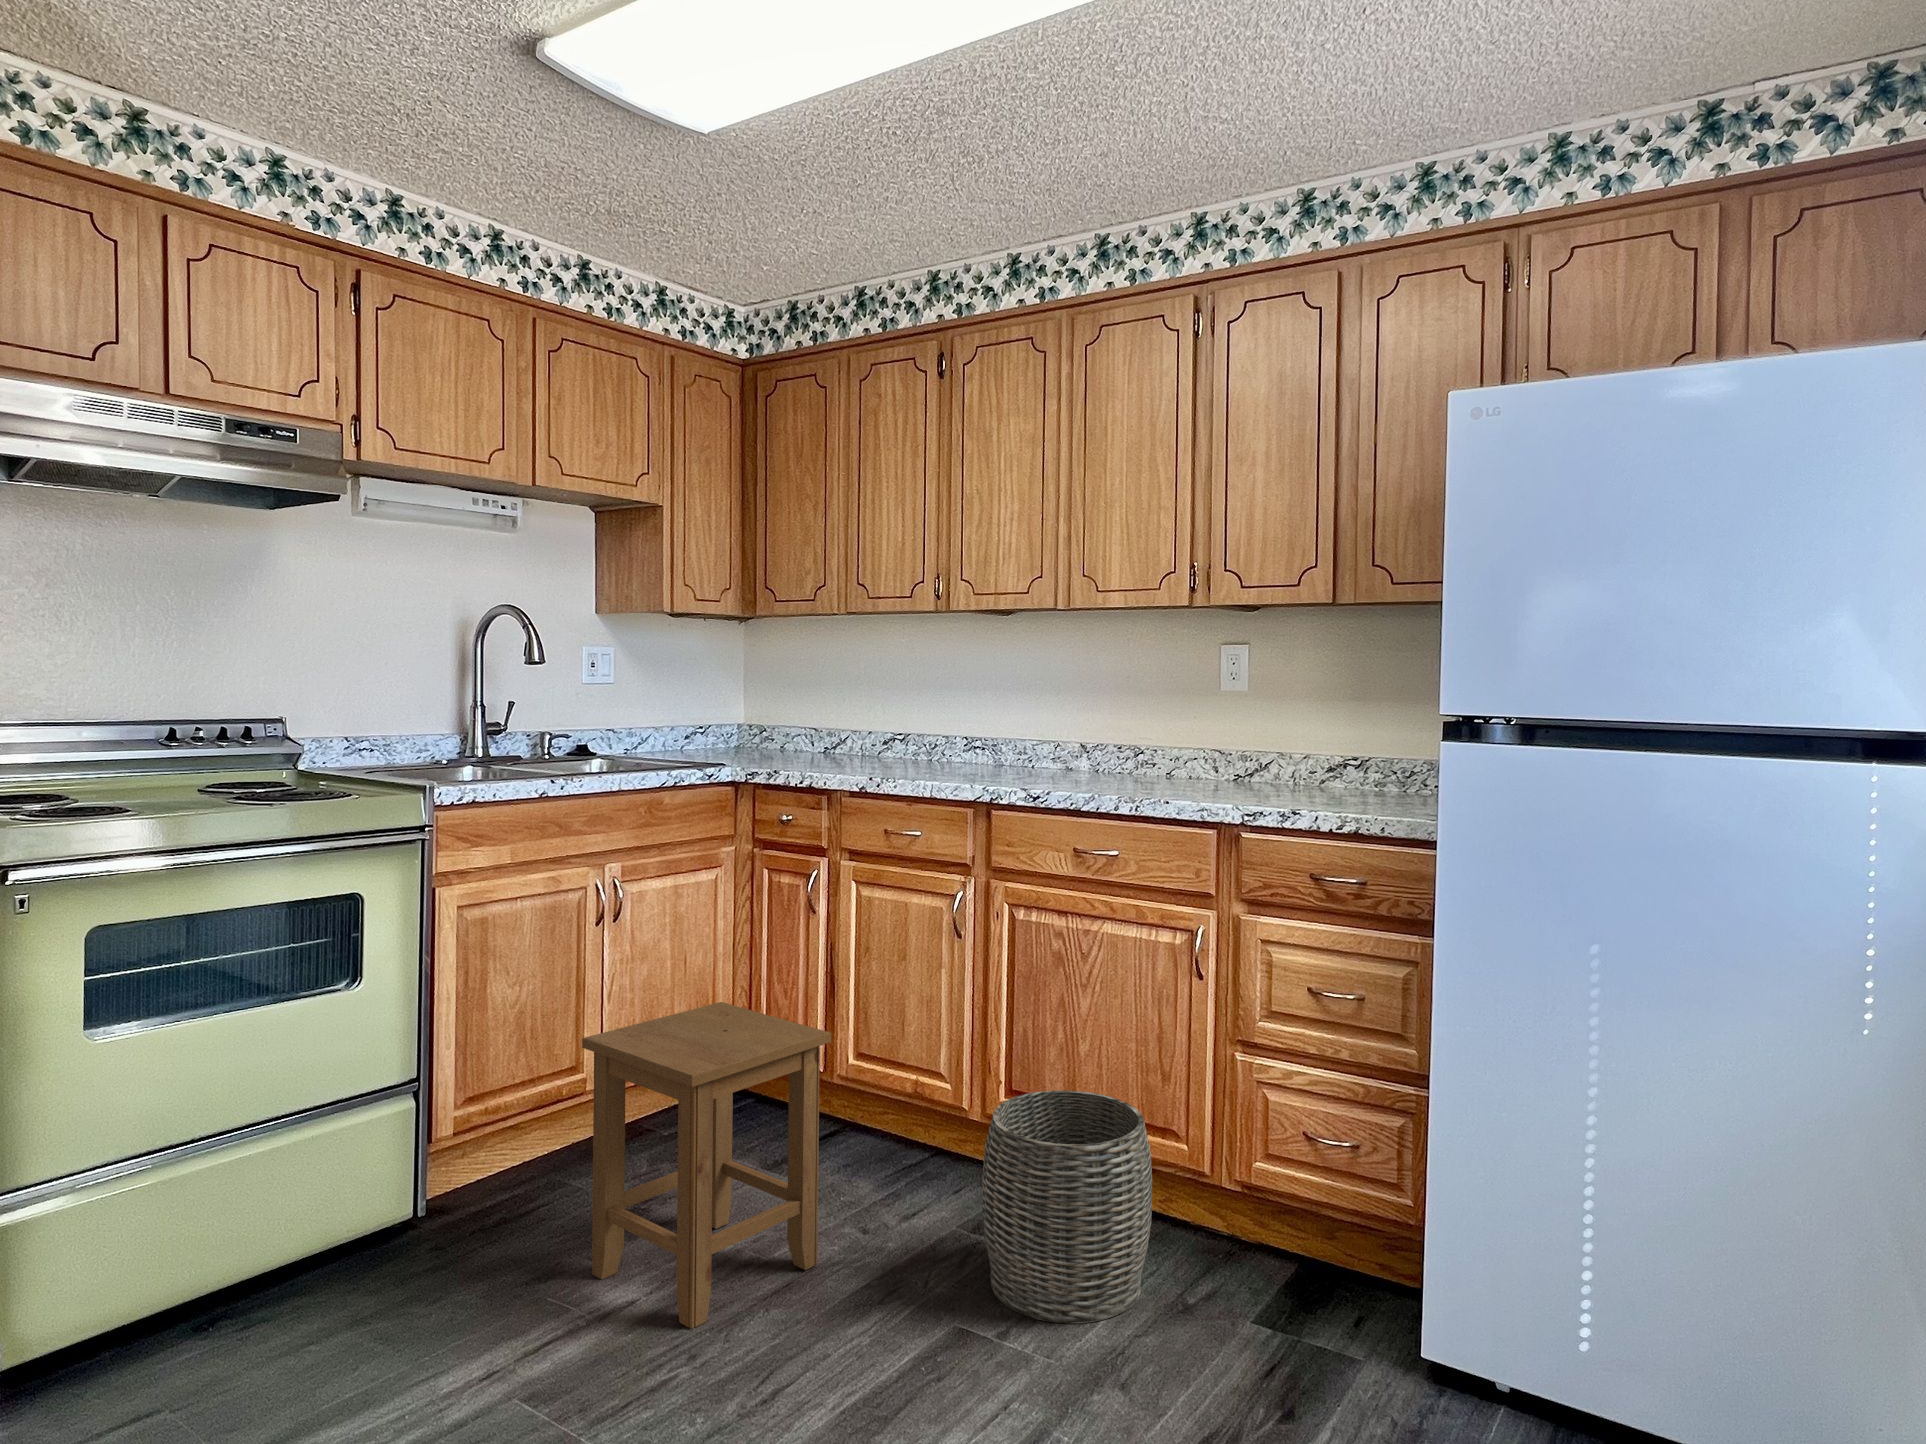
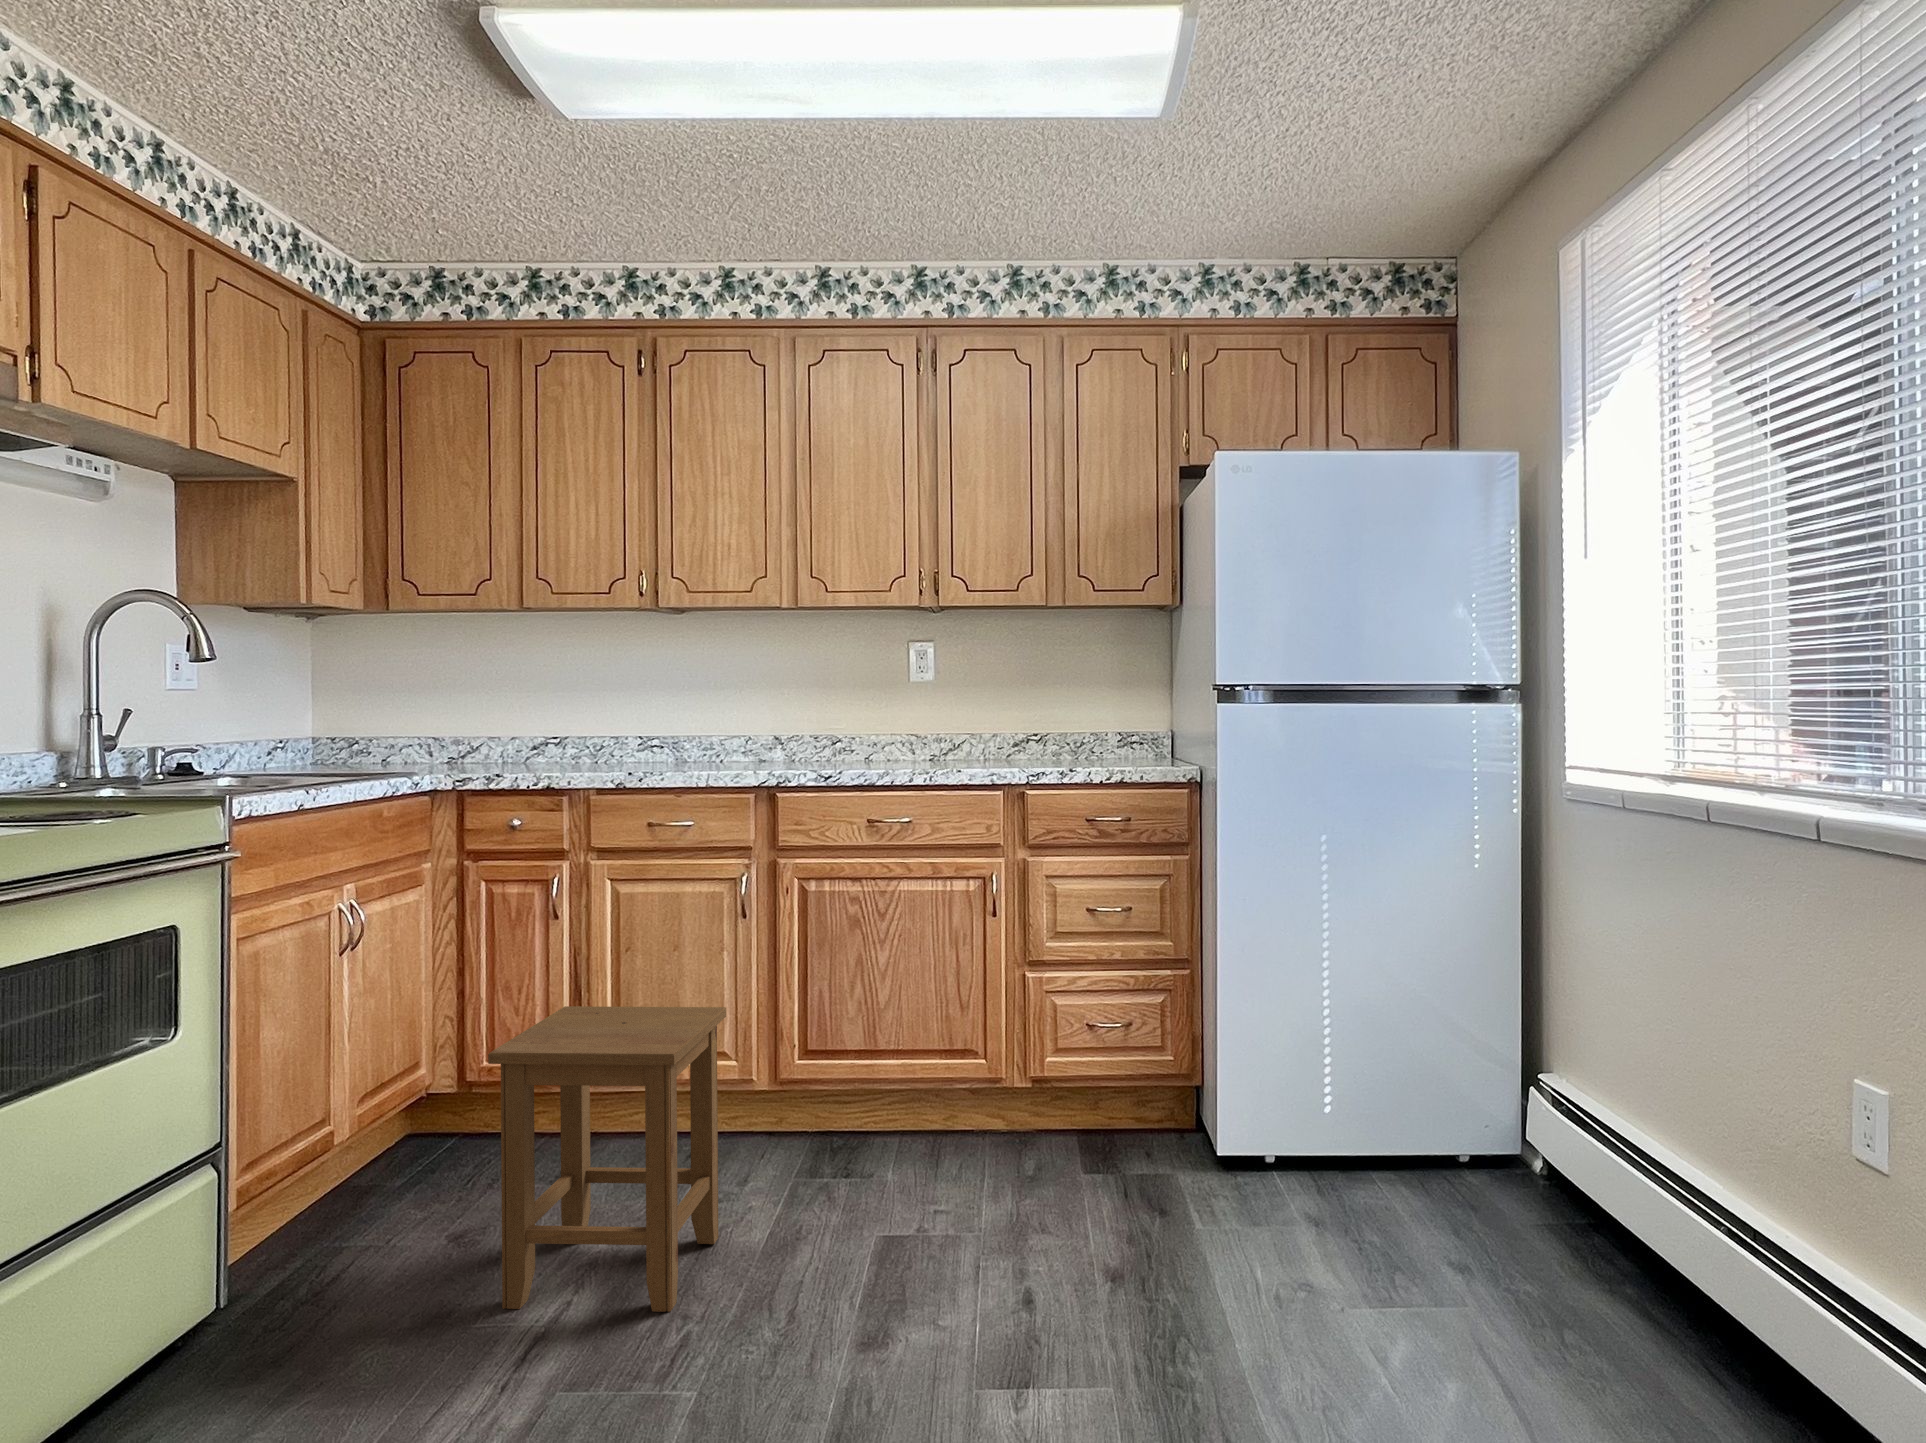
woven basket: present [982,1090,1152,1323] -> none [862,1027,1010,1218]

